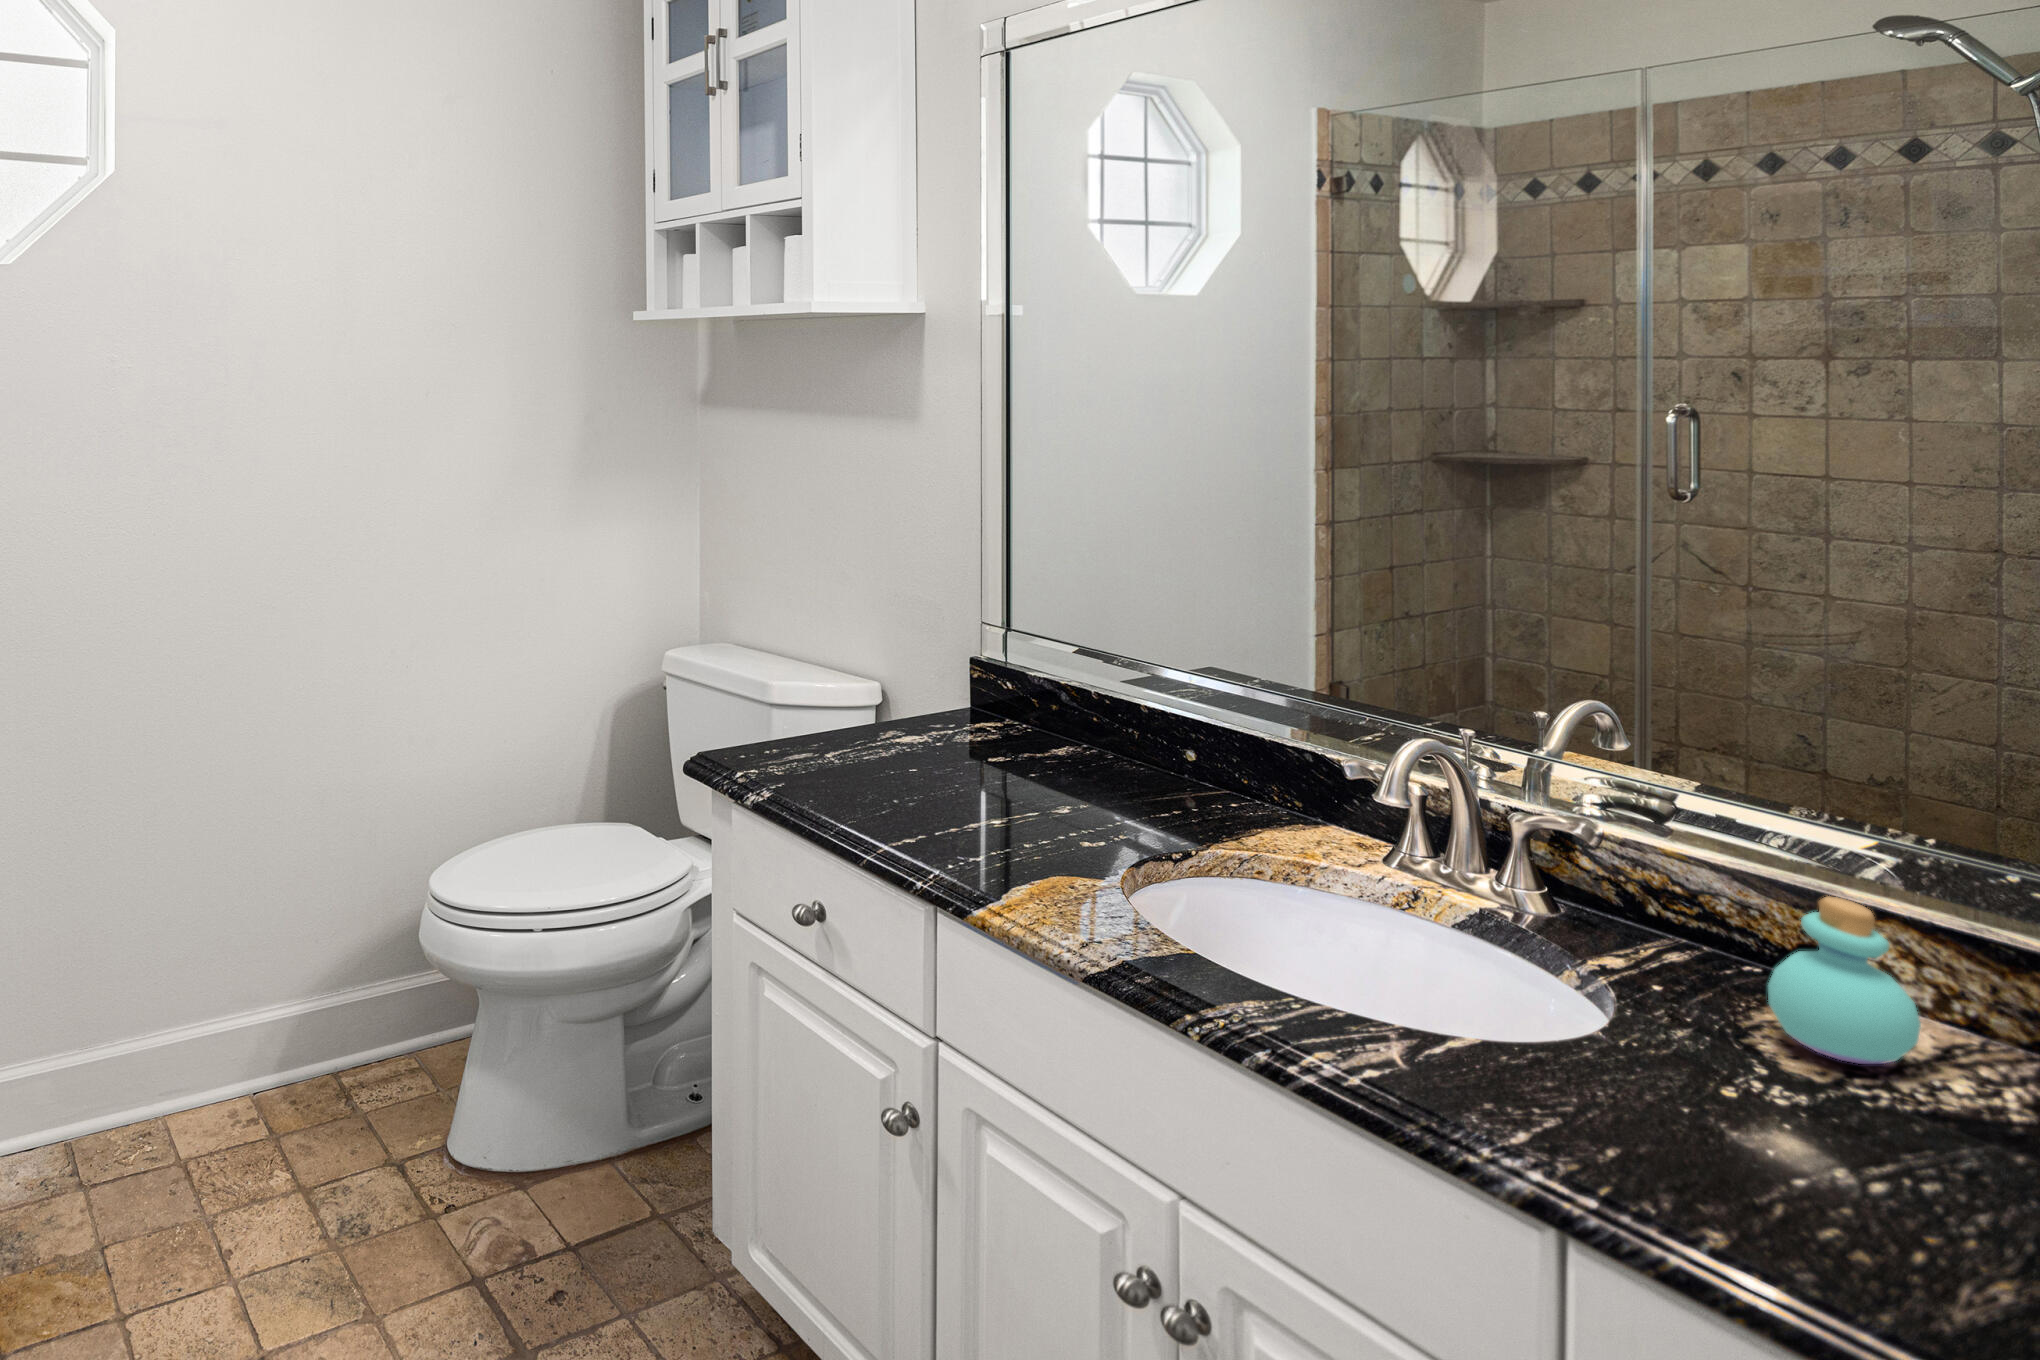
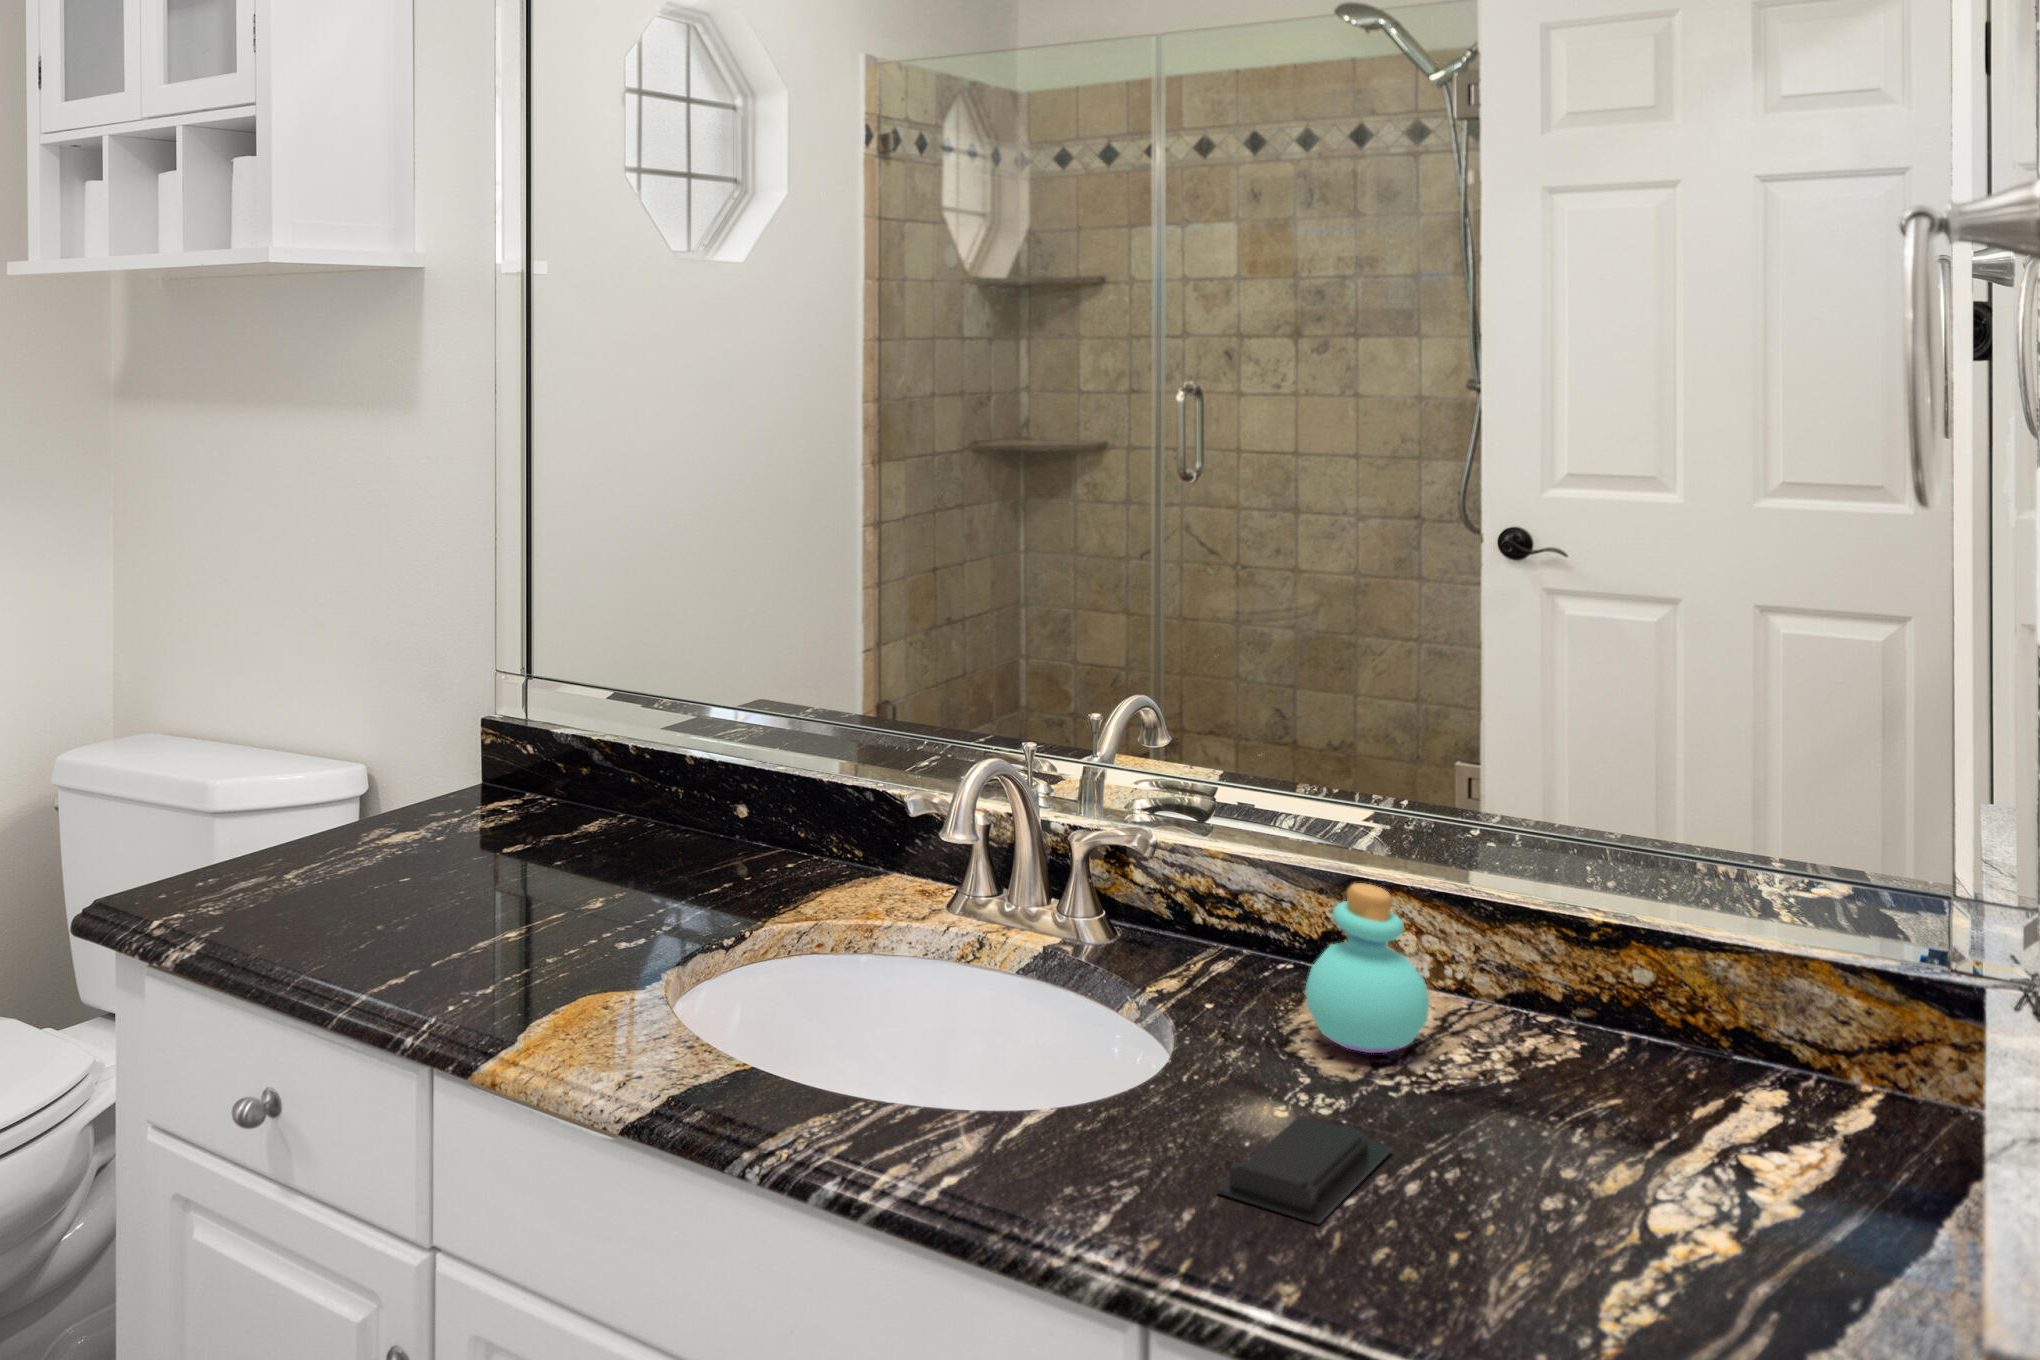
soap bar: none [1648,1096,1862,1194] -> present [1216,1116,1392,1224]

